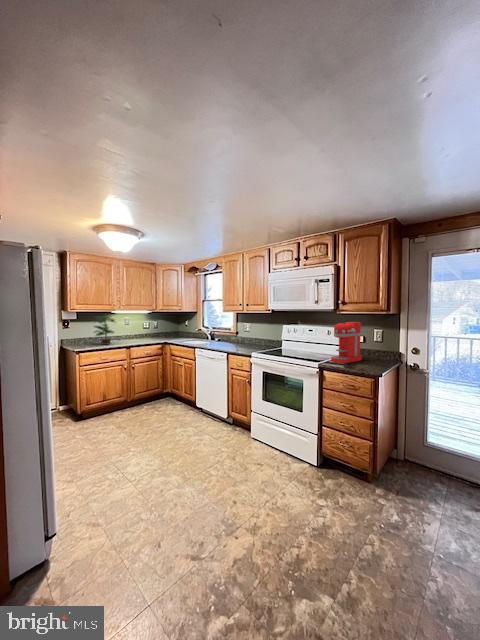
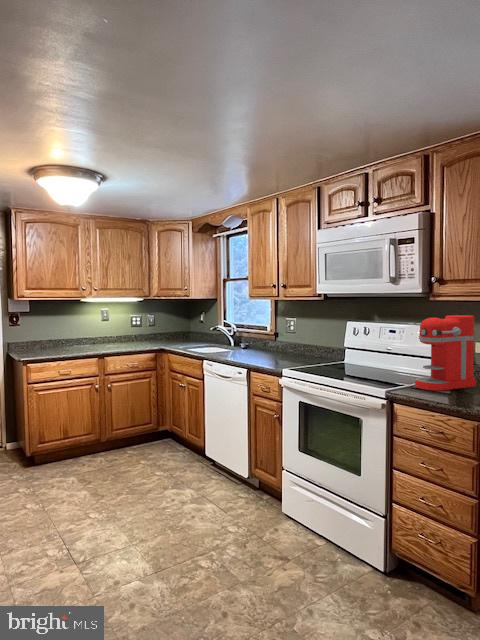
potted plant: present [94,317,114,345] -> none [47,308,85,352]

